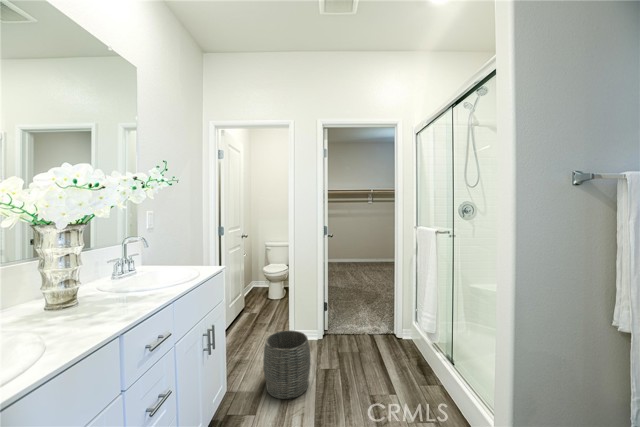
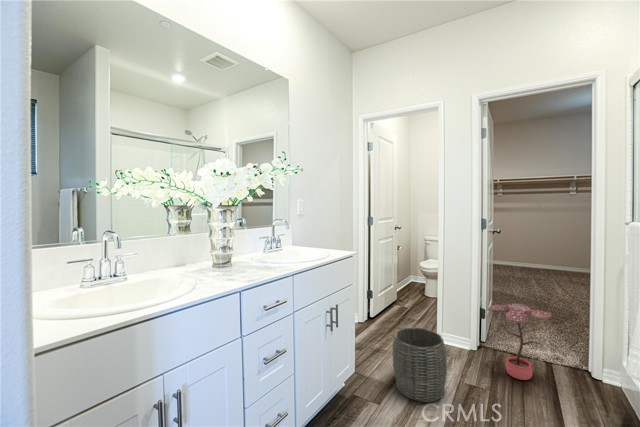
potted plant: none [333,295,374,353] -> present [487,304,552,380]

